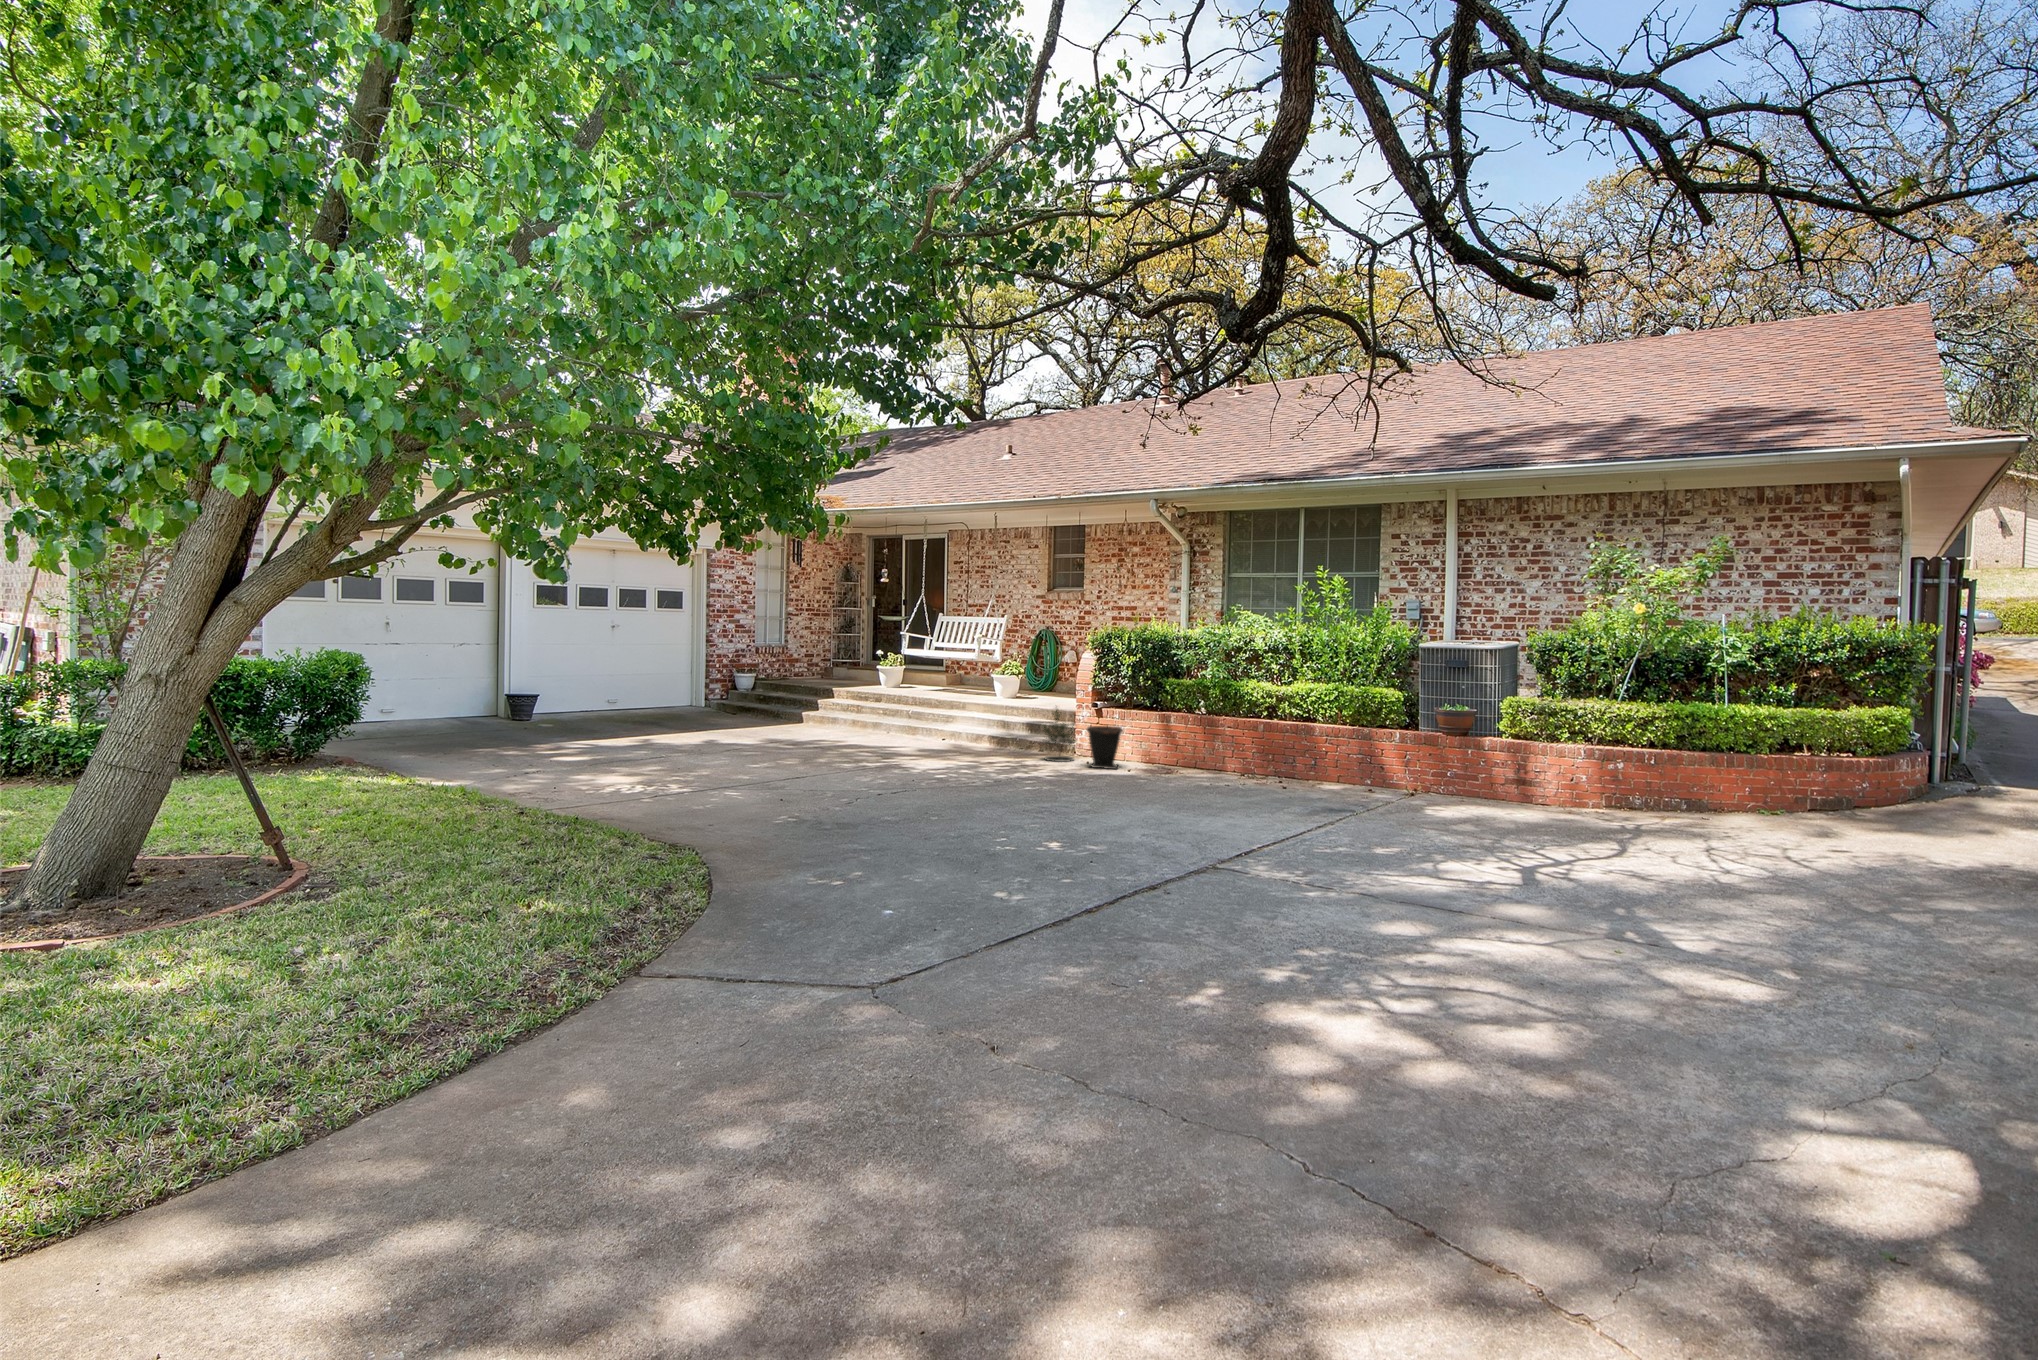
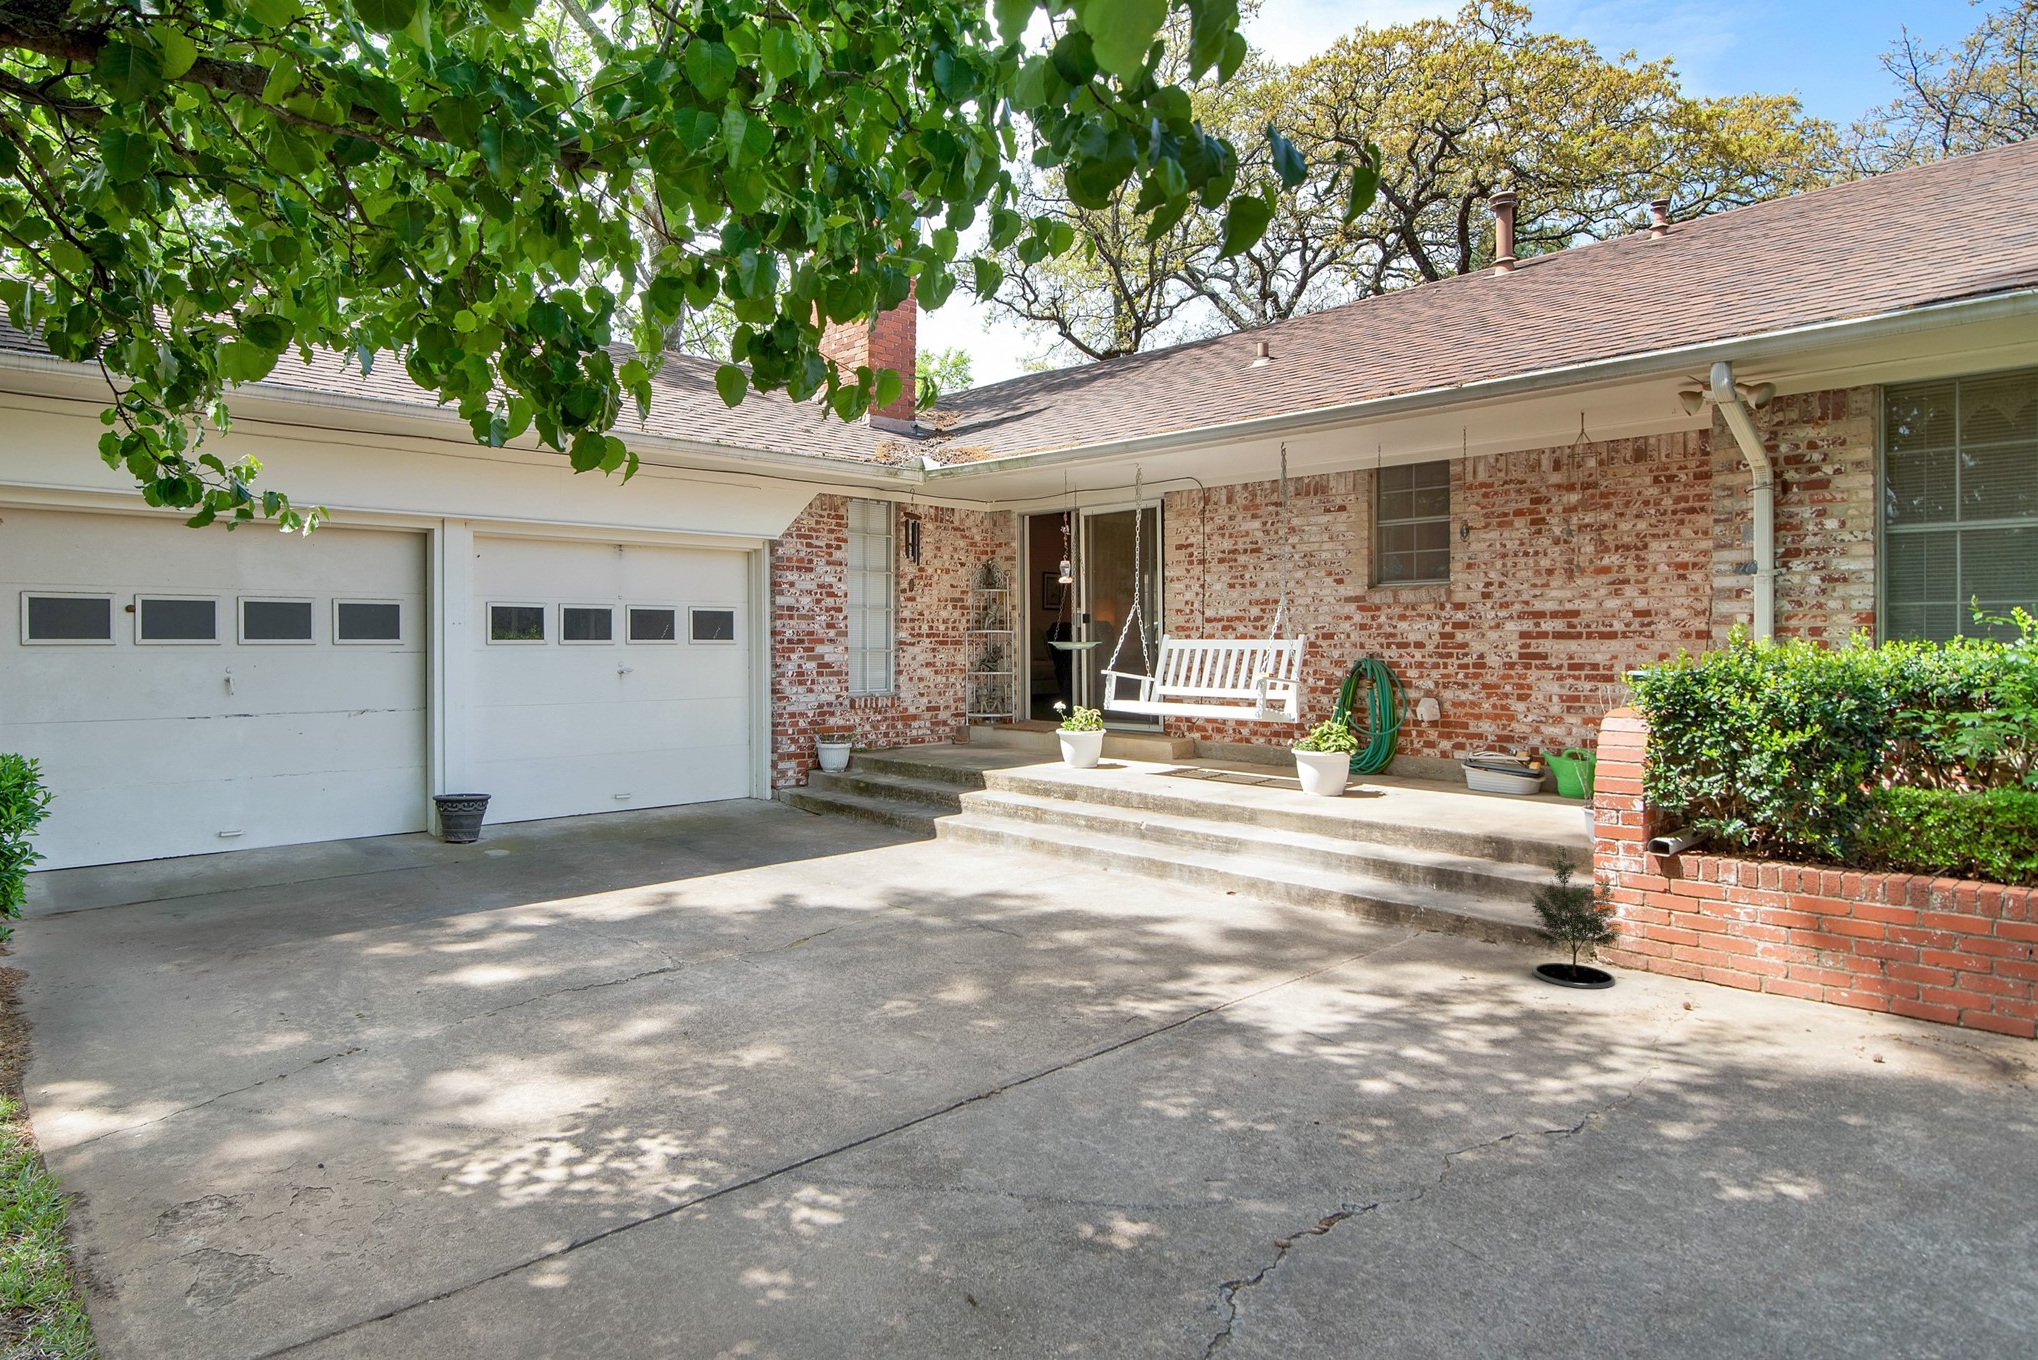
bucket: present [1087,726,1123,769] -> none [1675,903,1793,1031]

